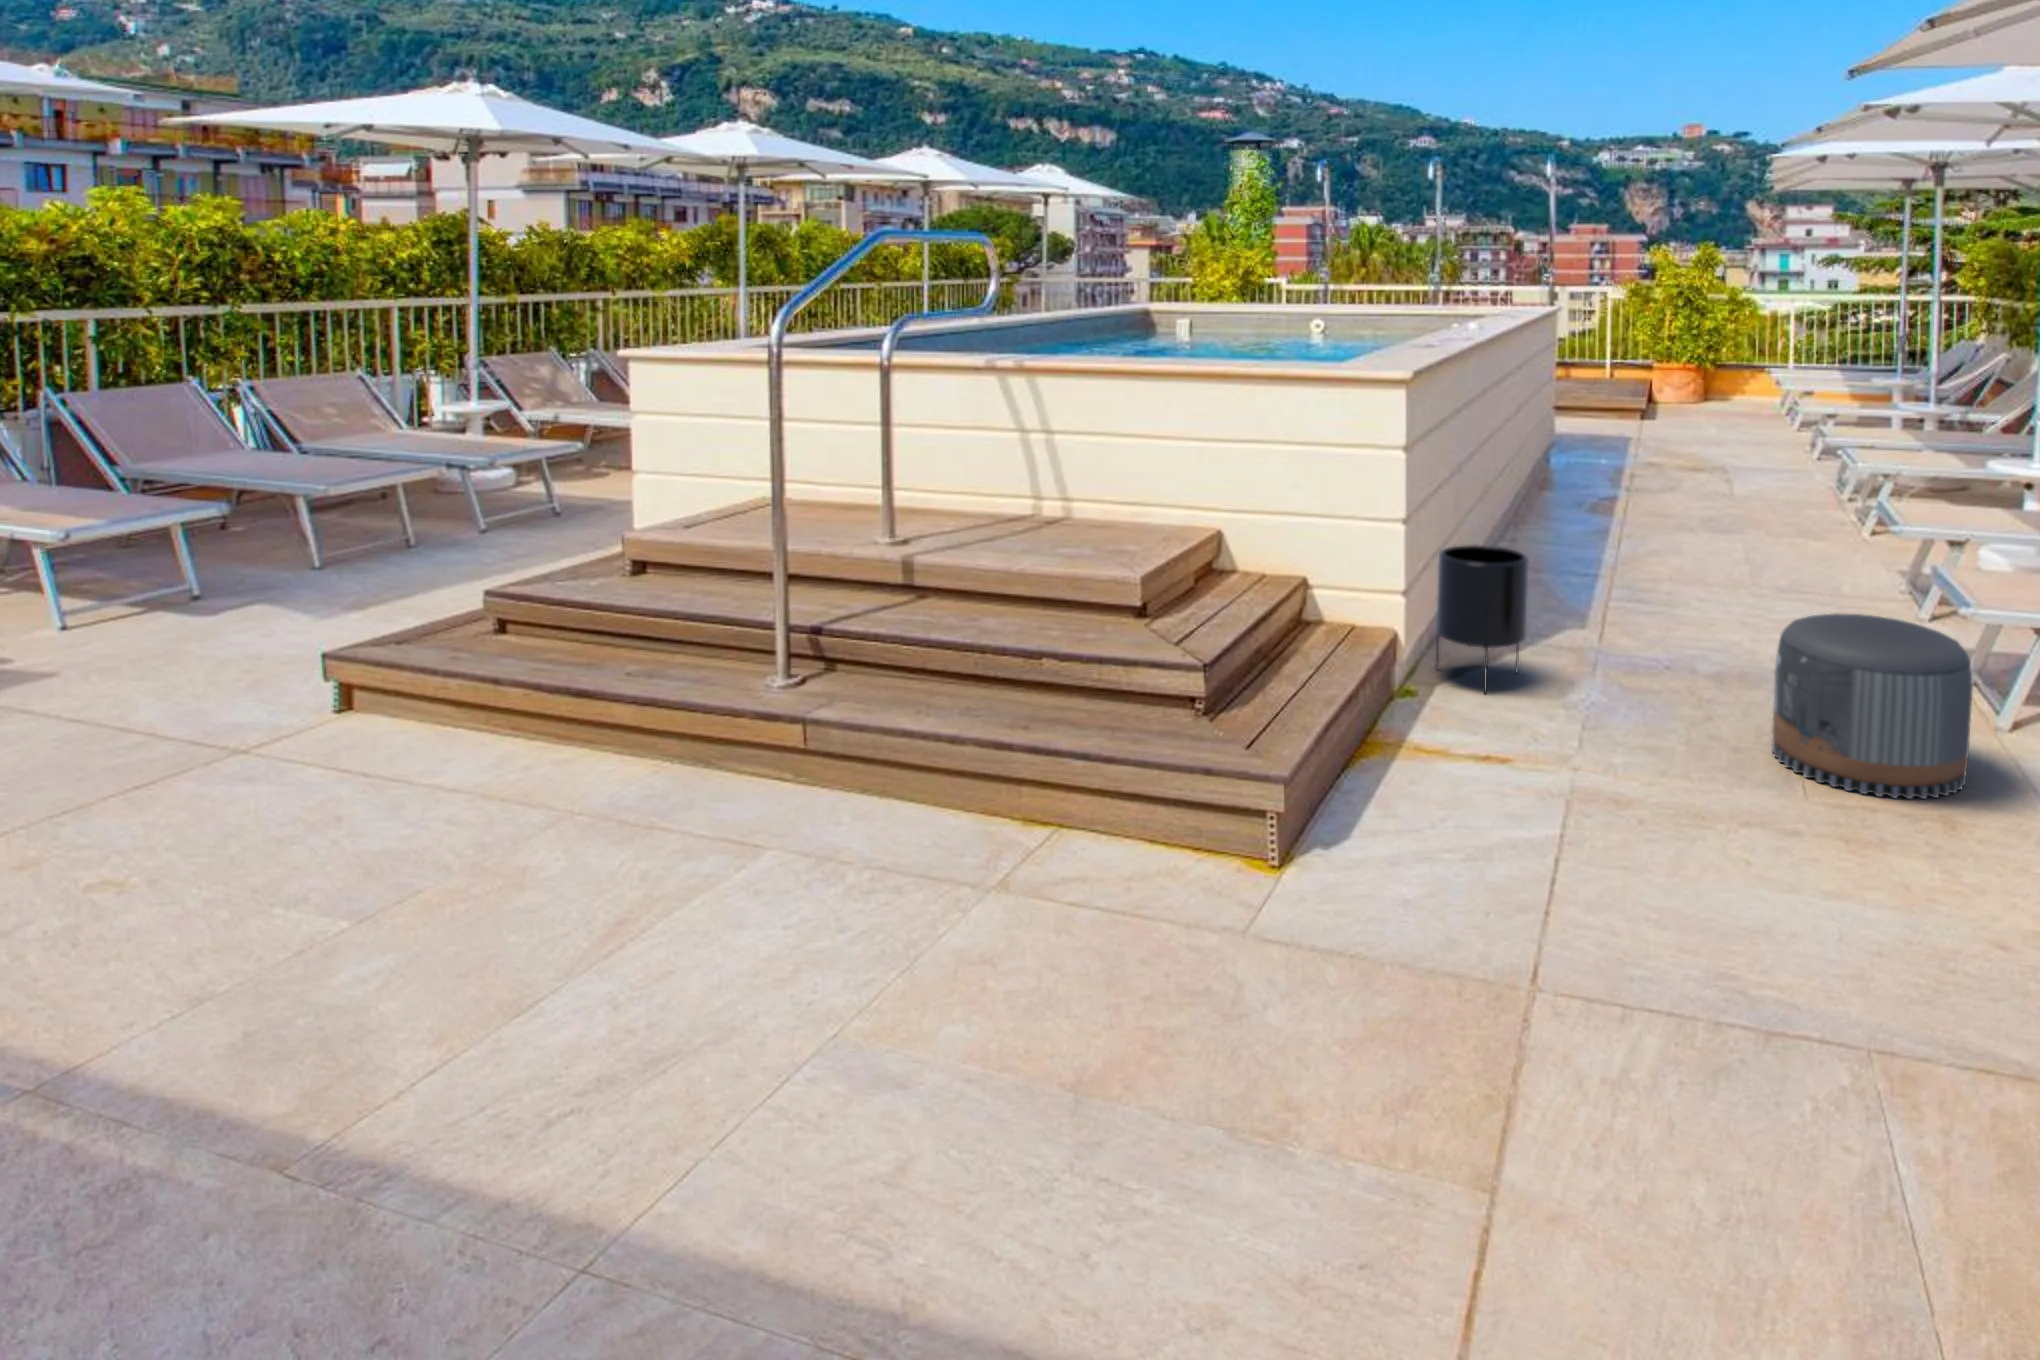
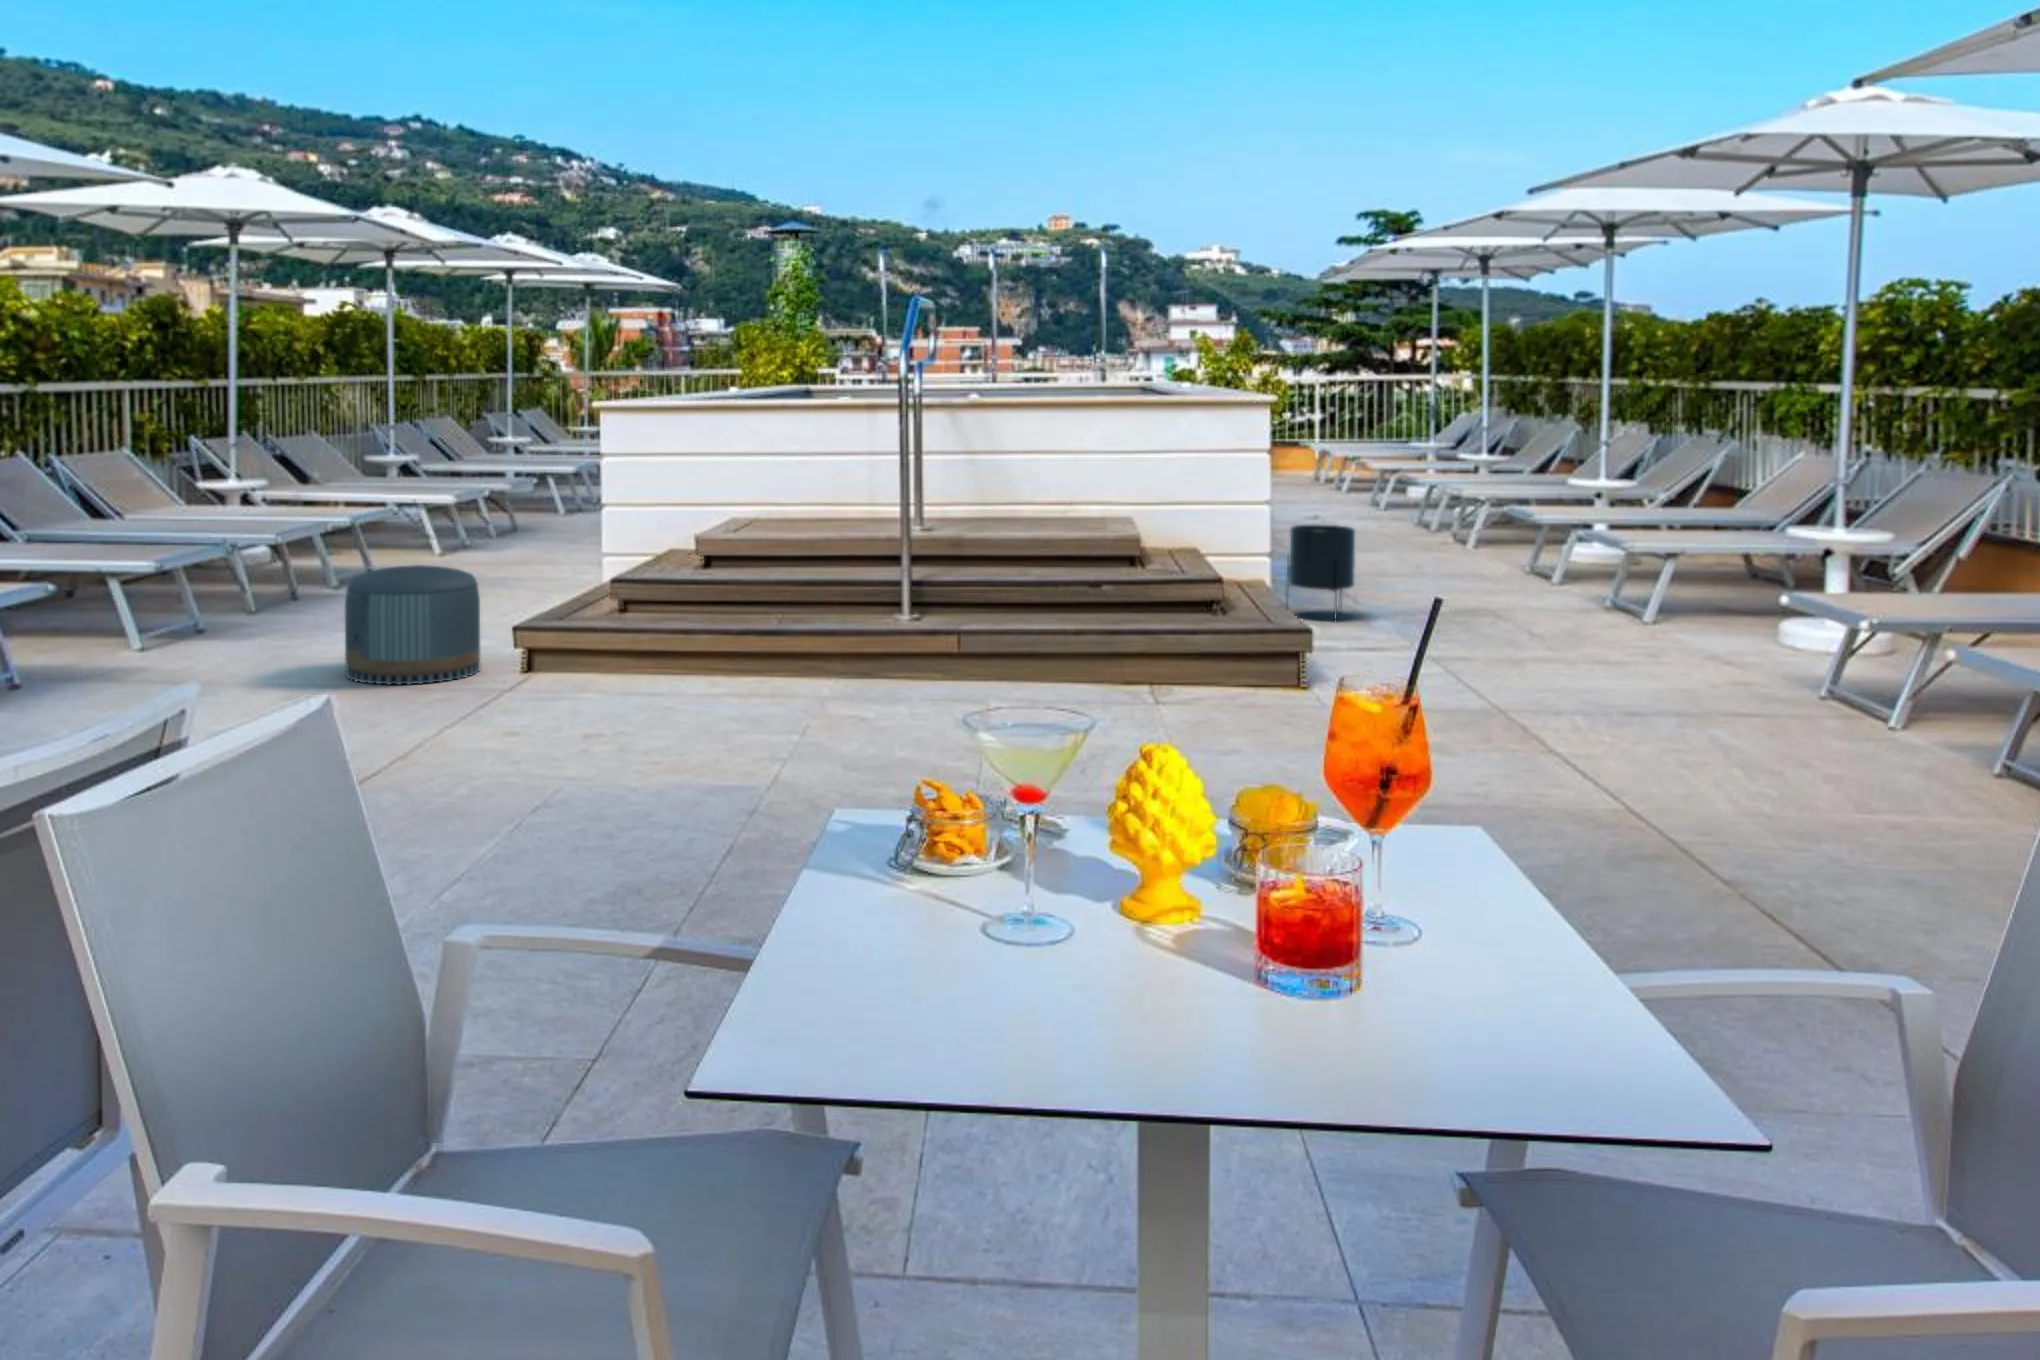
pouf: present [1772,614,1973,799] -> present [345,565,480,685]

